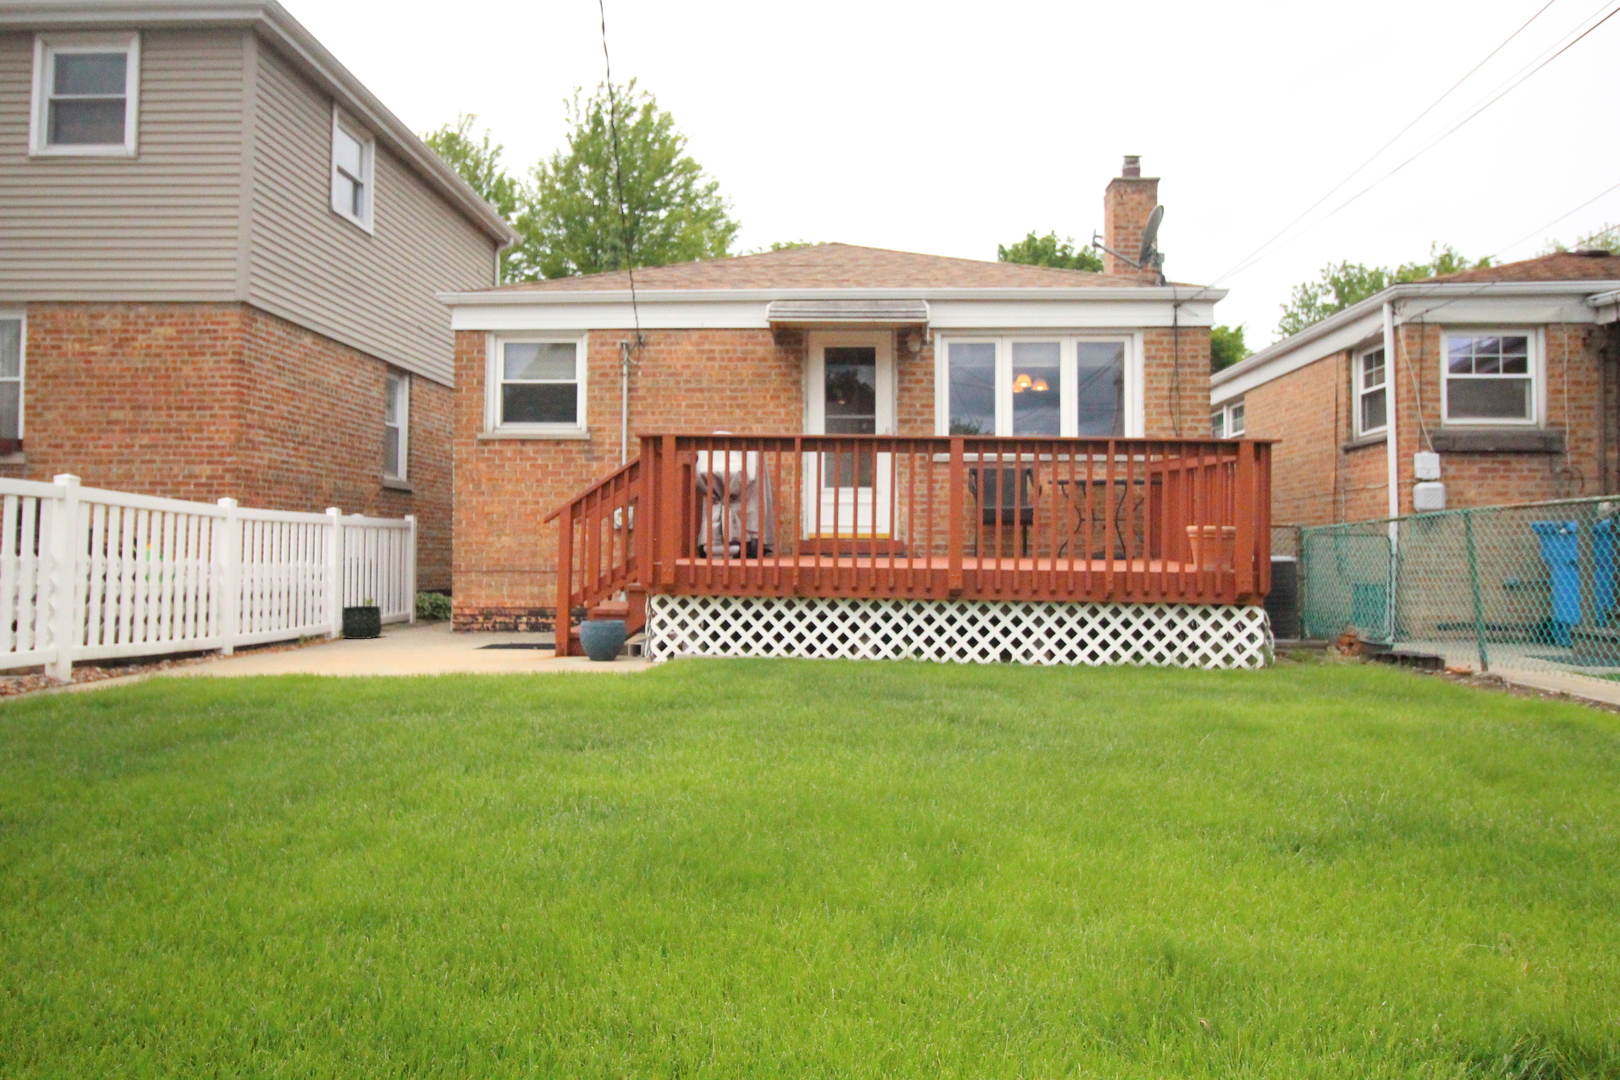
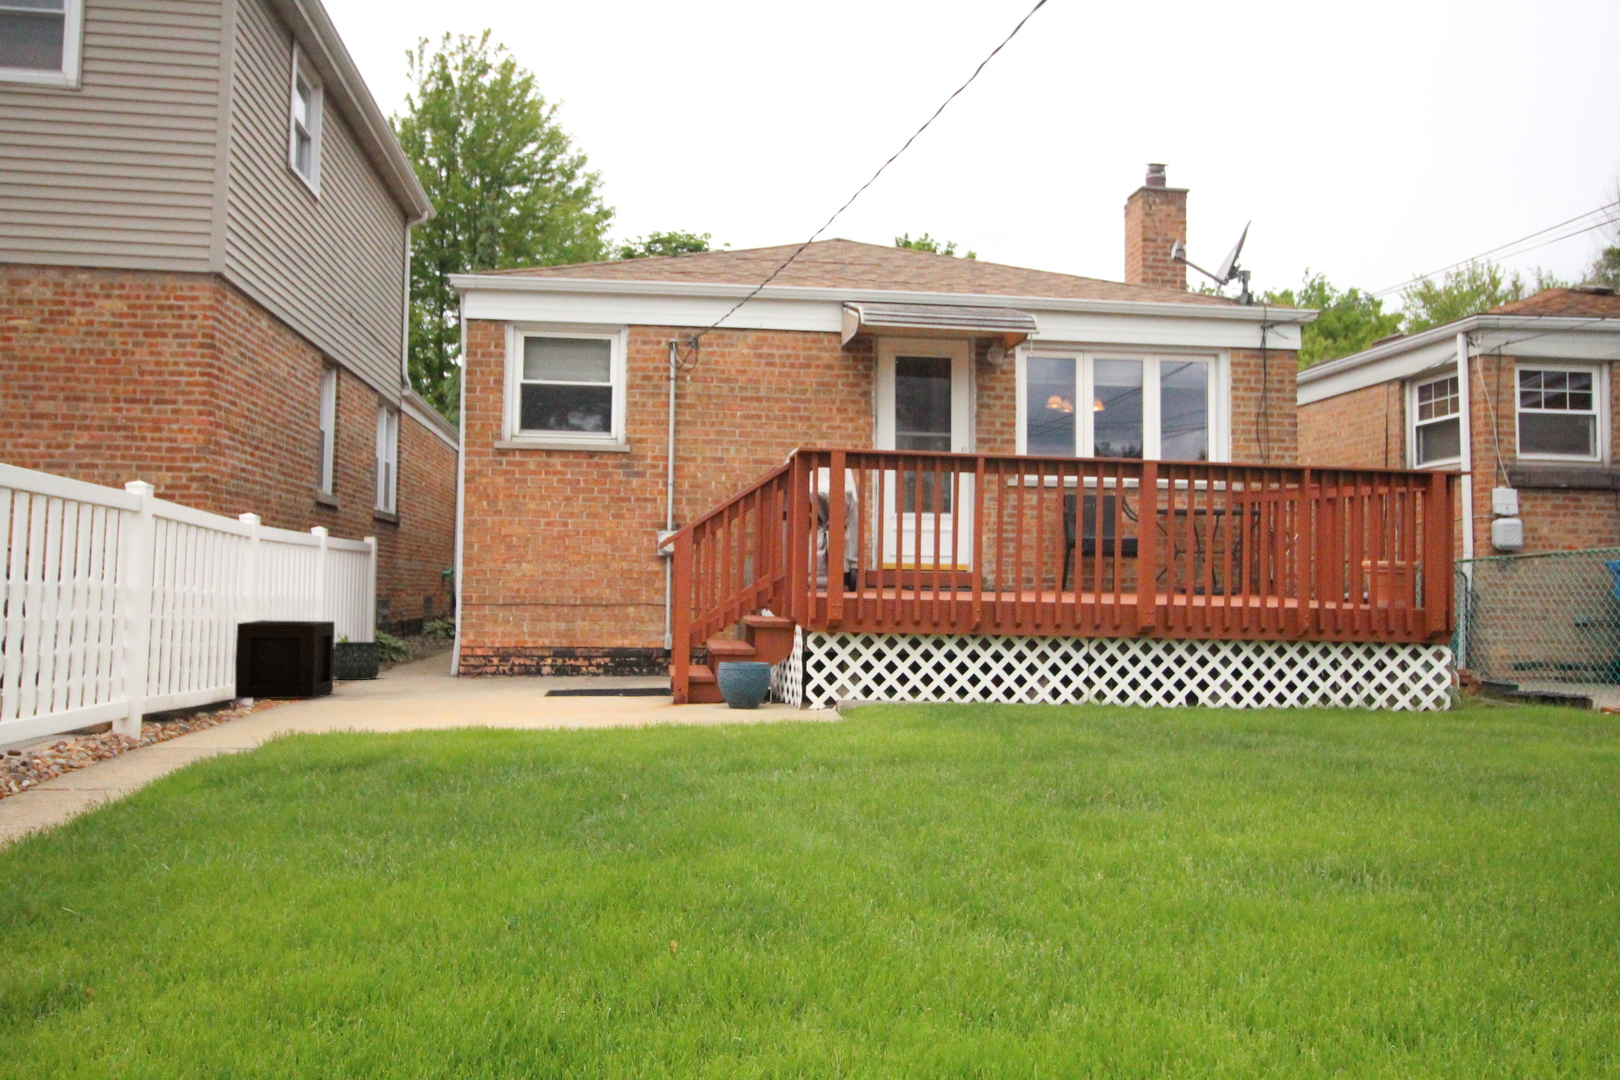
wooden crate: none [186,596,284,665] -> present [235,620,335,699]

